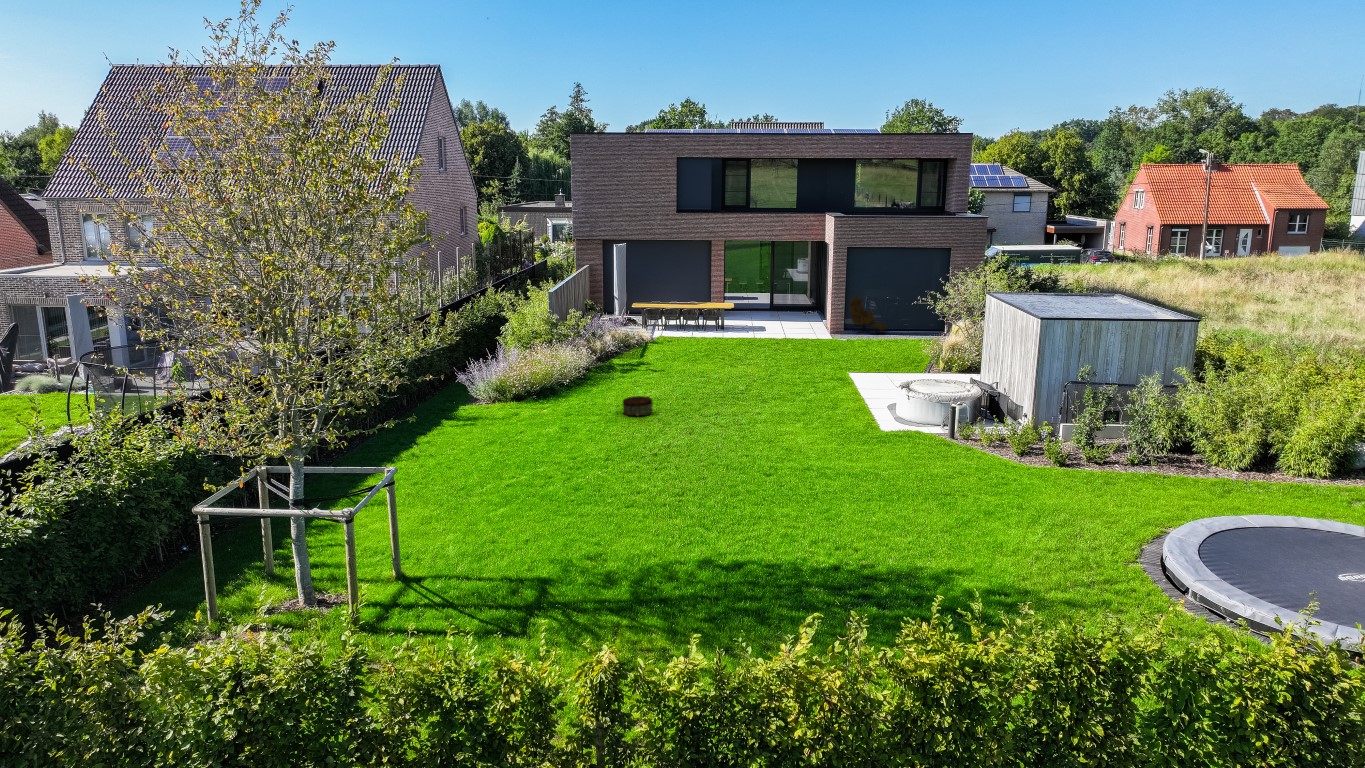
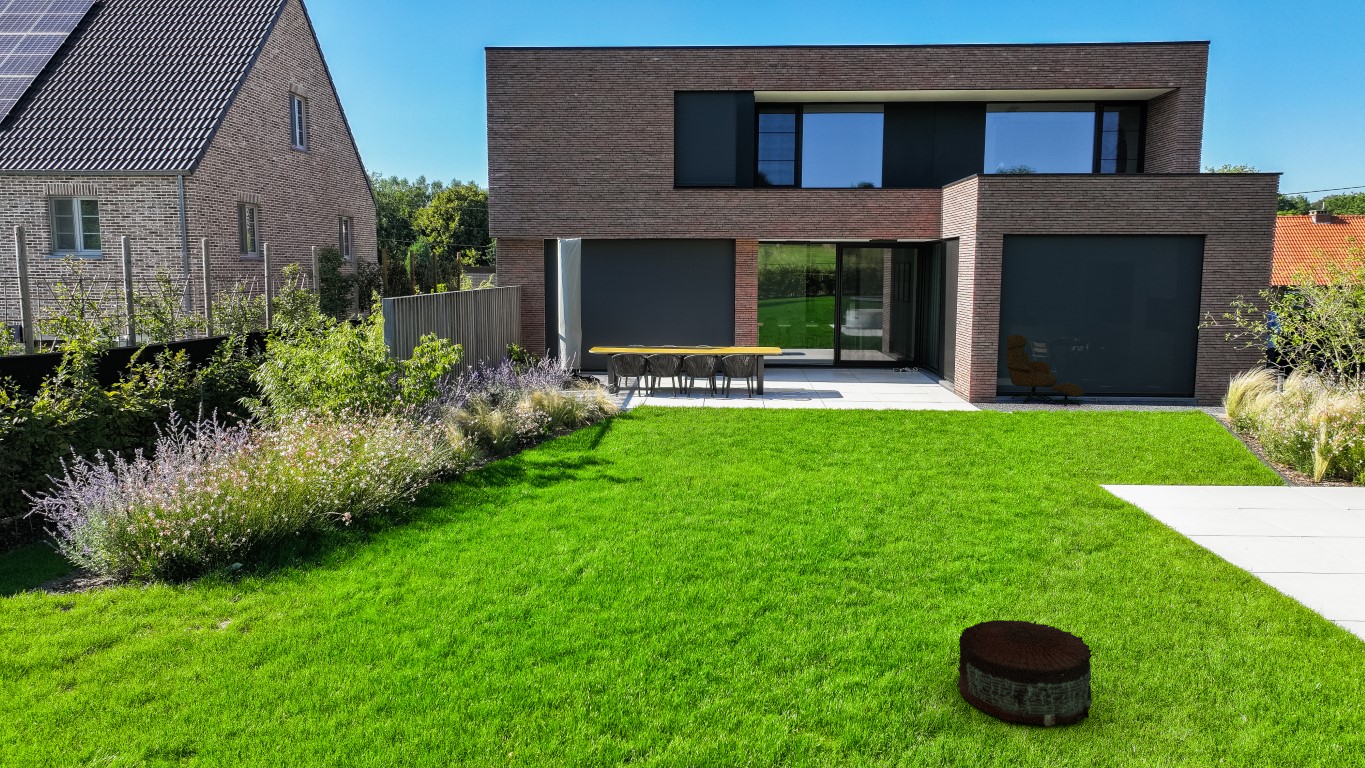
pouf: present [623,396,653,416] -> present [958,620,1092,726]

